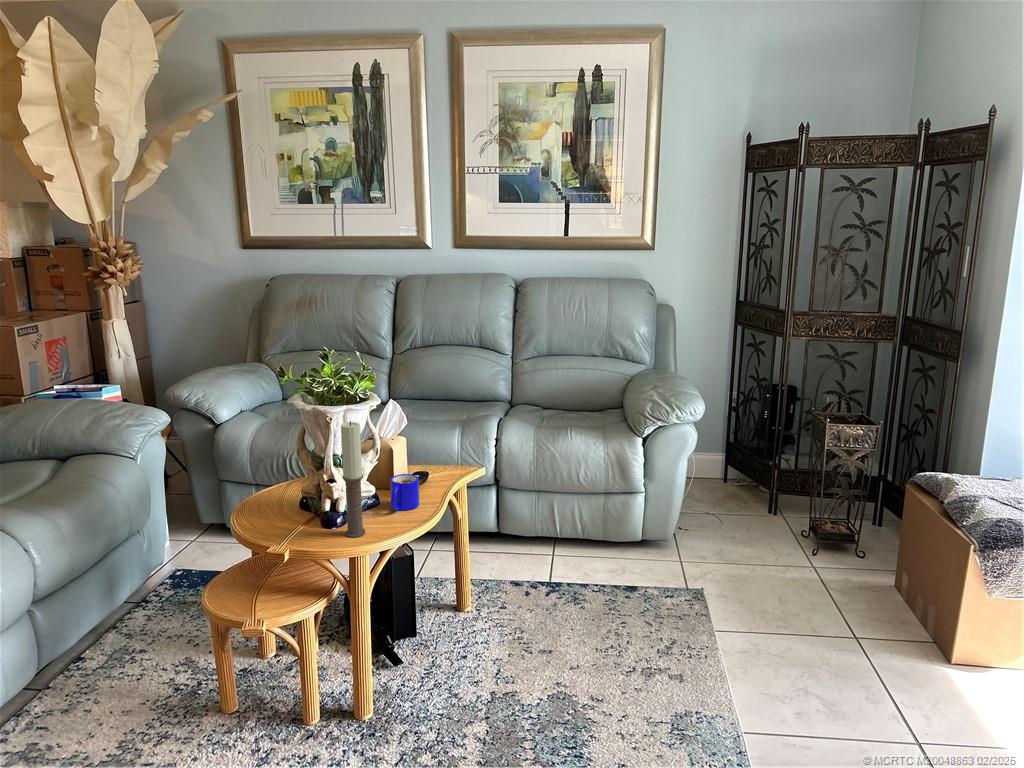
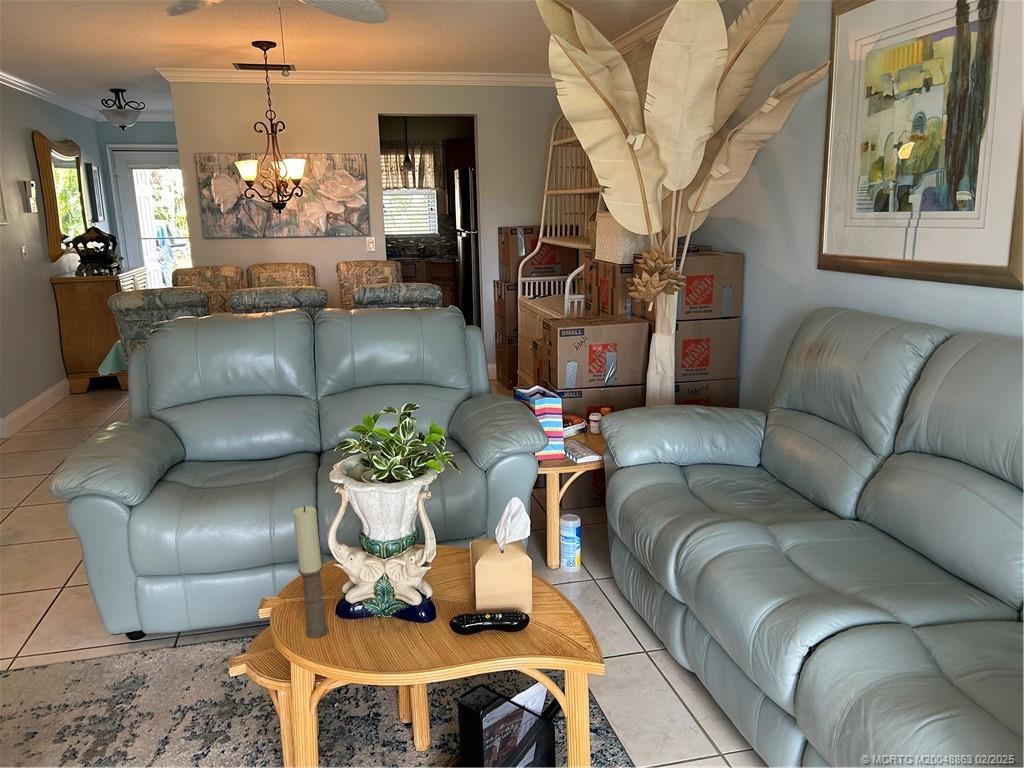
mug: present [390,474,419,510] -> none [372,598,428,650]

